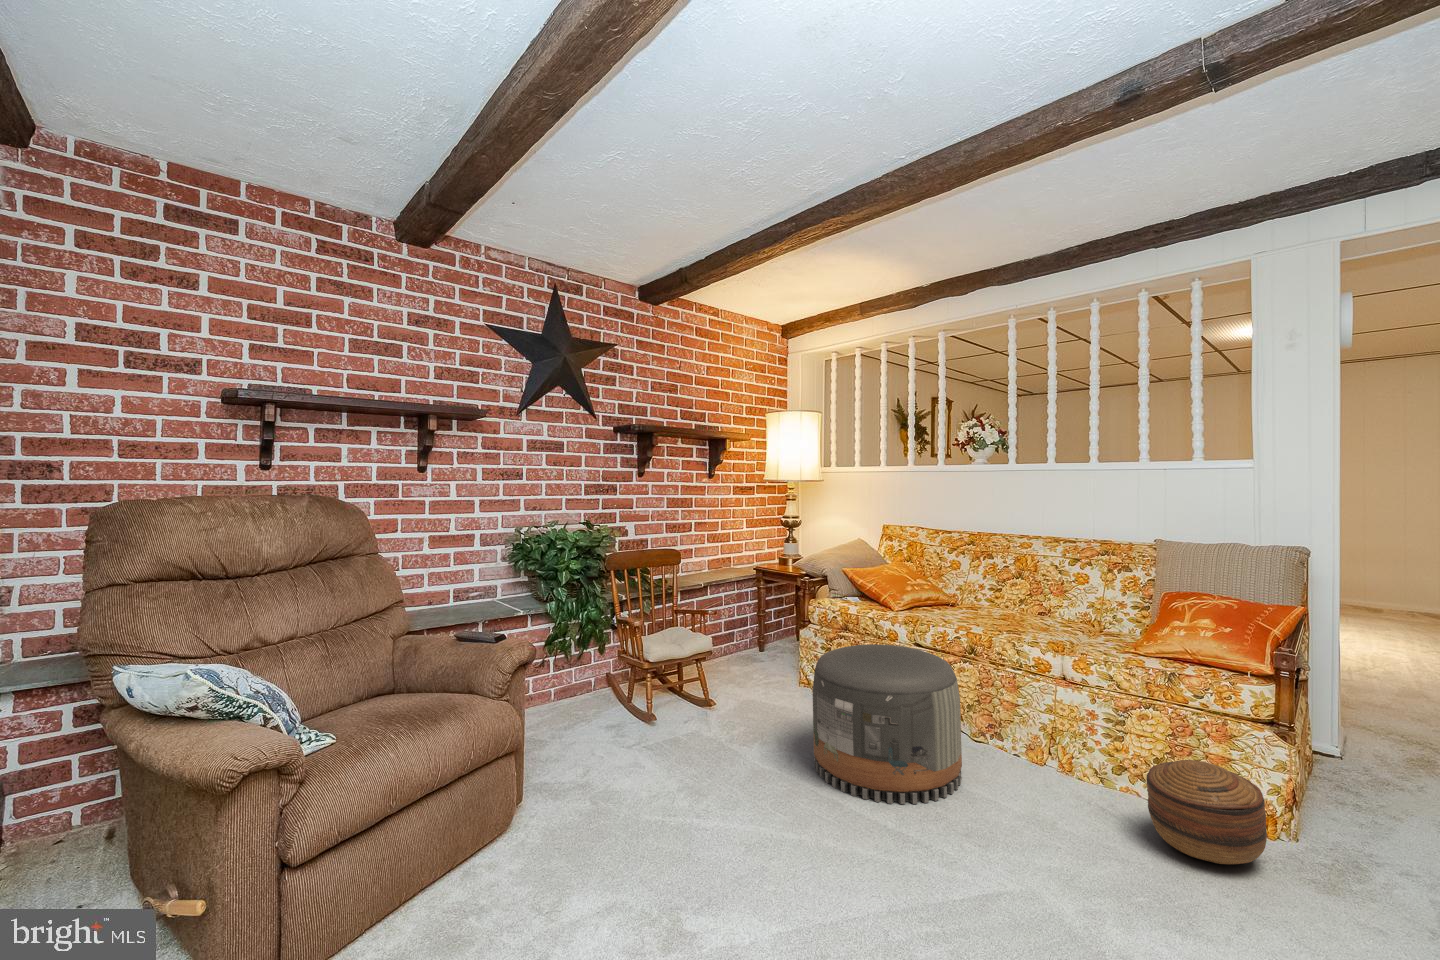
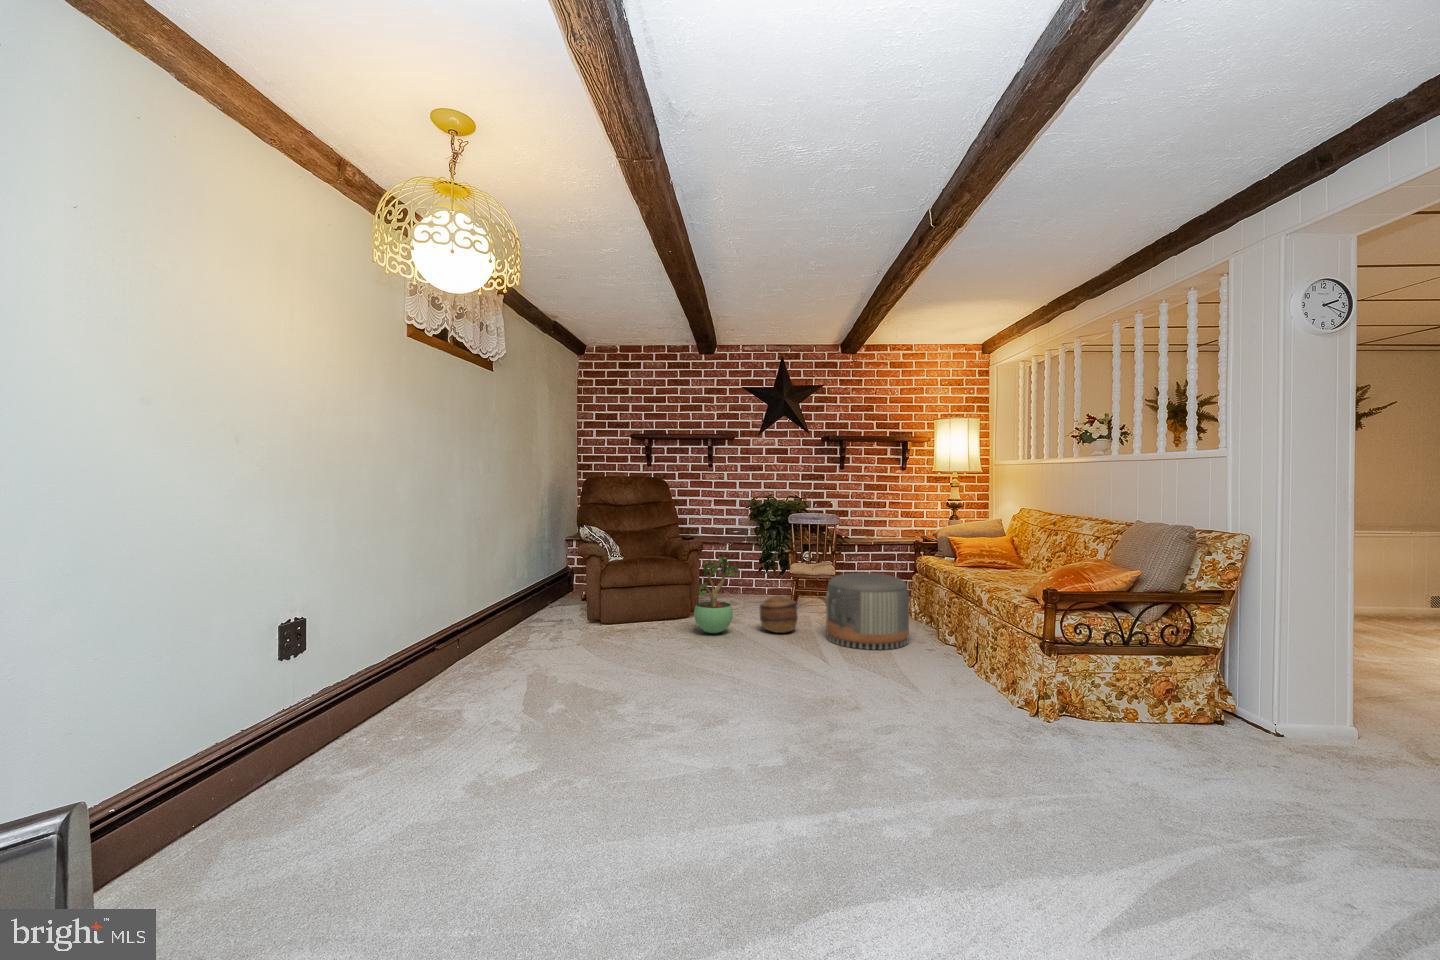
potted plant: none [596,675,694,885] -> present [694,556,739,633]
basket: present [1146,760,1267,864] -> present [759,596,798,633]

